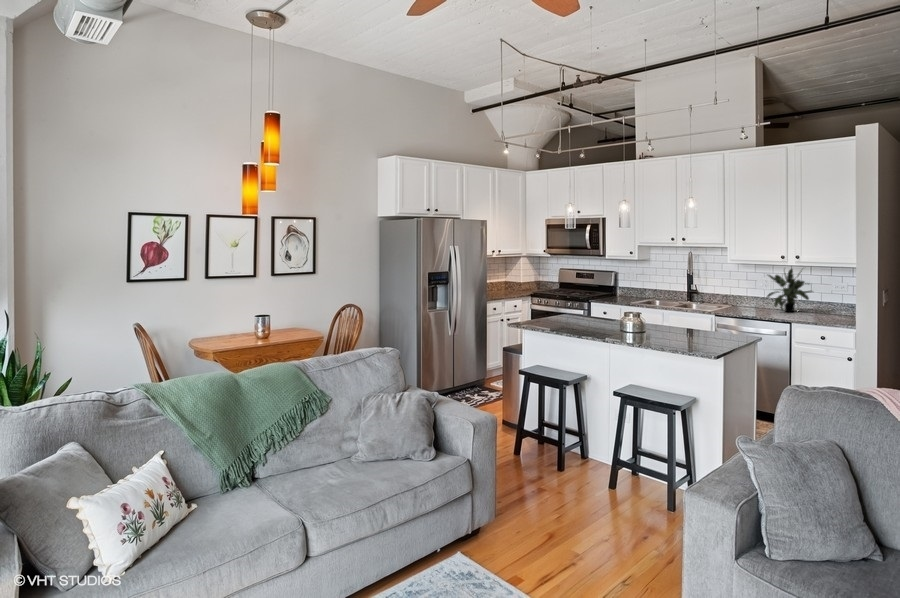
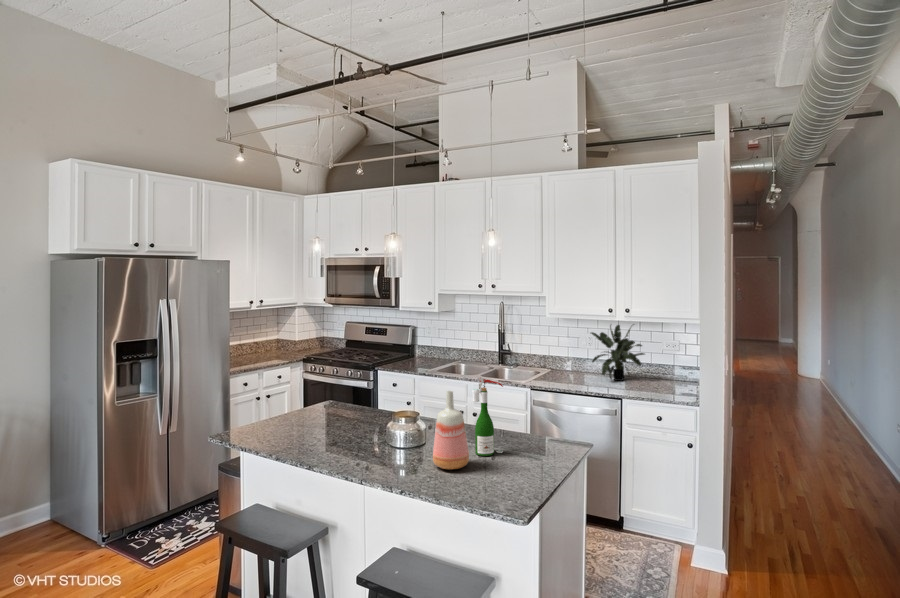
wine bottle: none [673,289,694,337] -> present [472,378,503,456]
vase: none [648,295,671,340] -> present [433,391,469,470]

